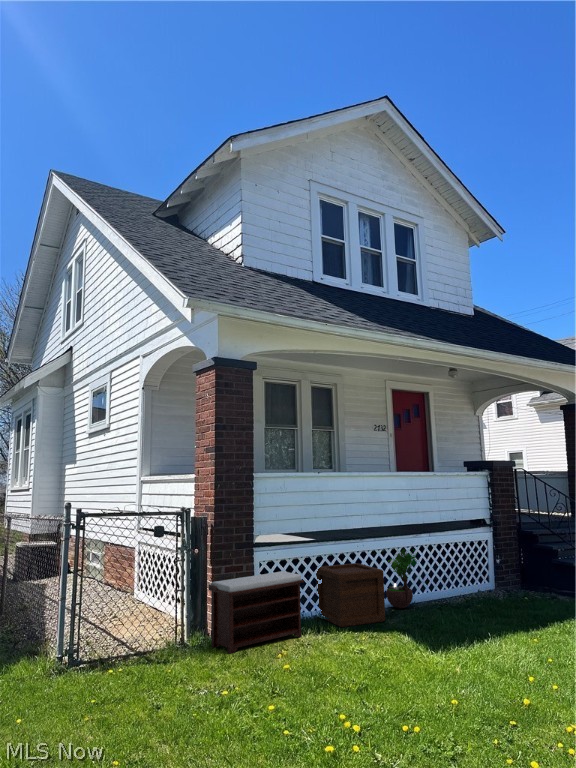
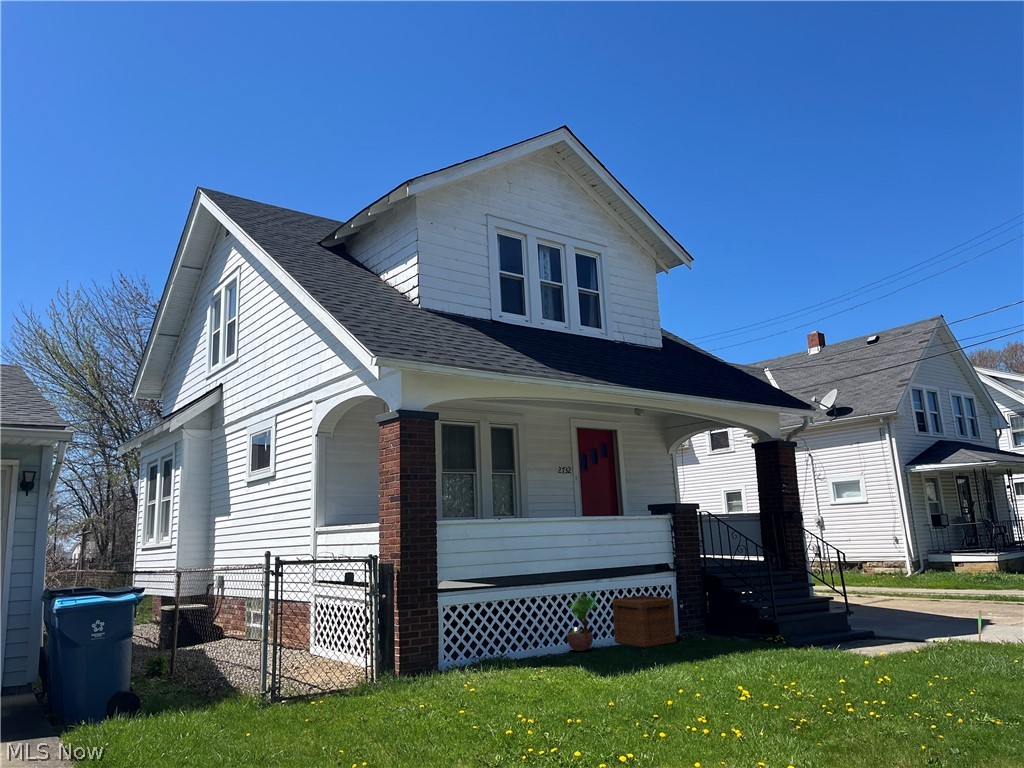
wooden crate: present [316,563,385,627] -> present [613,595,676,647]
bench: present [209,571,304,654] -> none [397,614,486,689]

